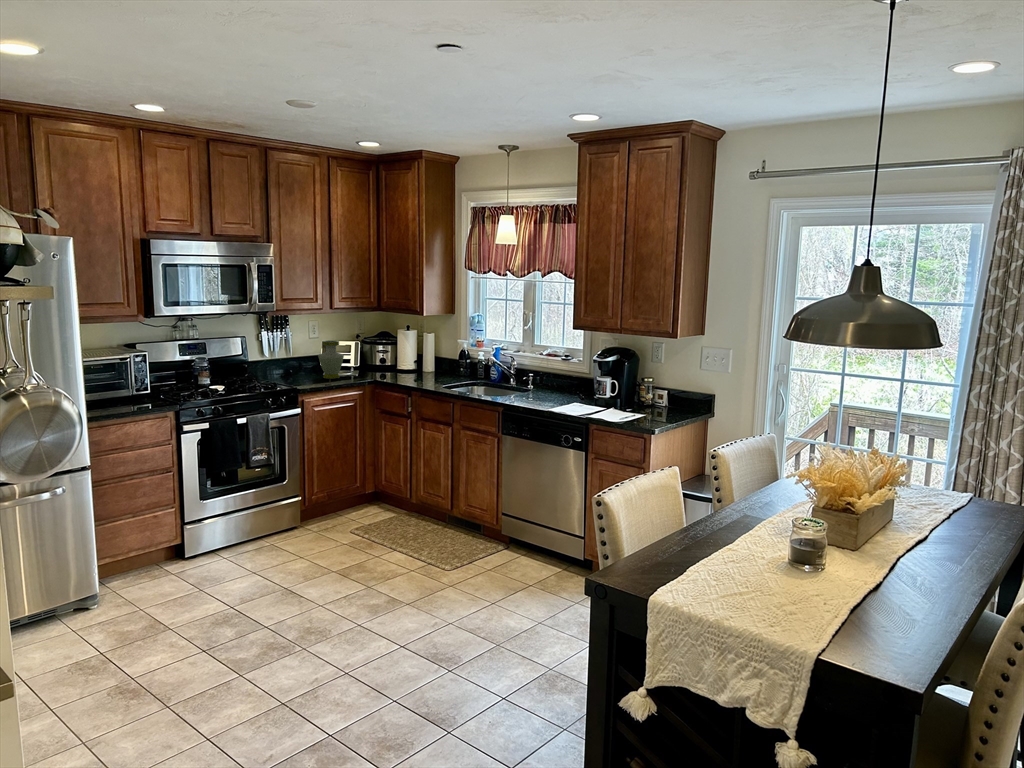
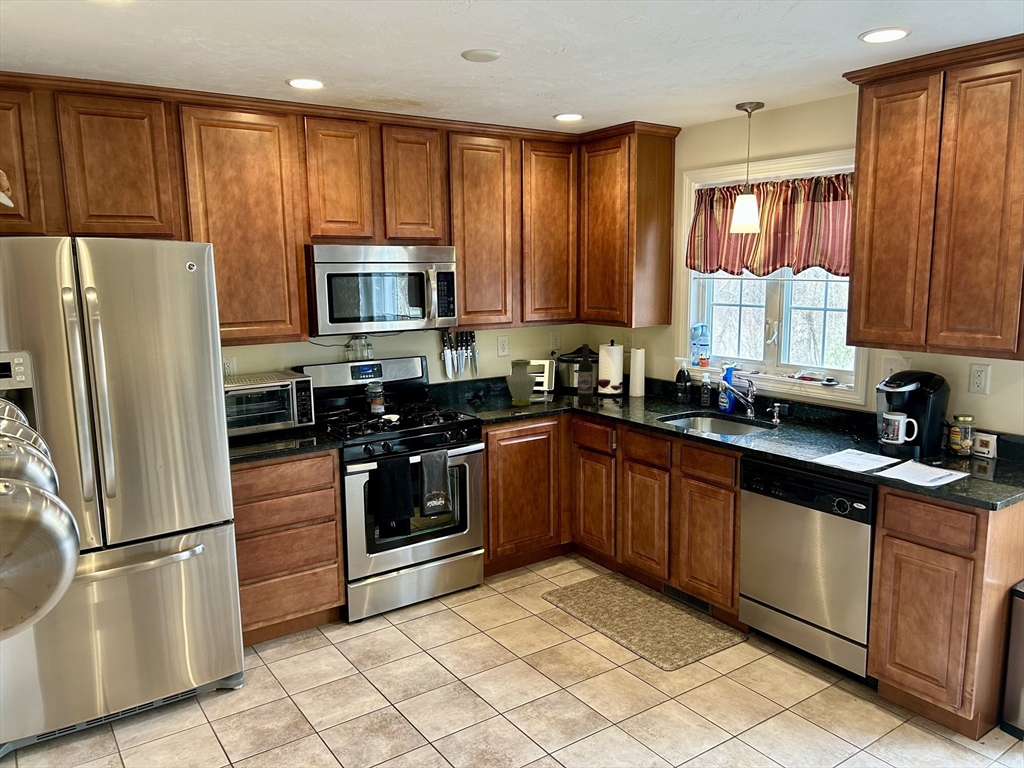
wine bottle: none [368,328,416,380] -> present [564,344,622,408]

